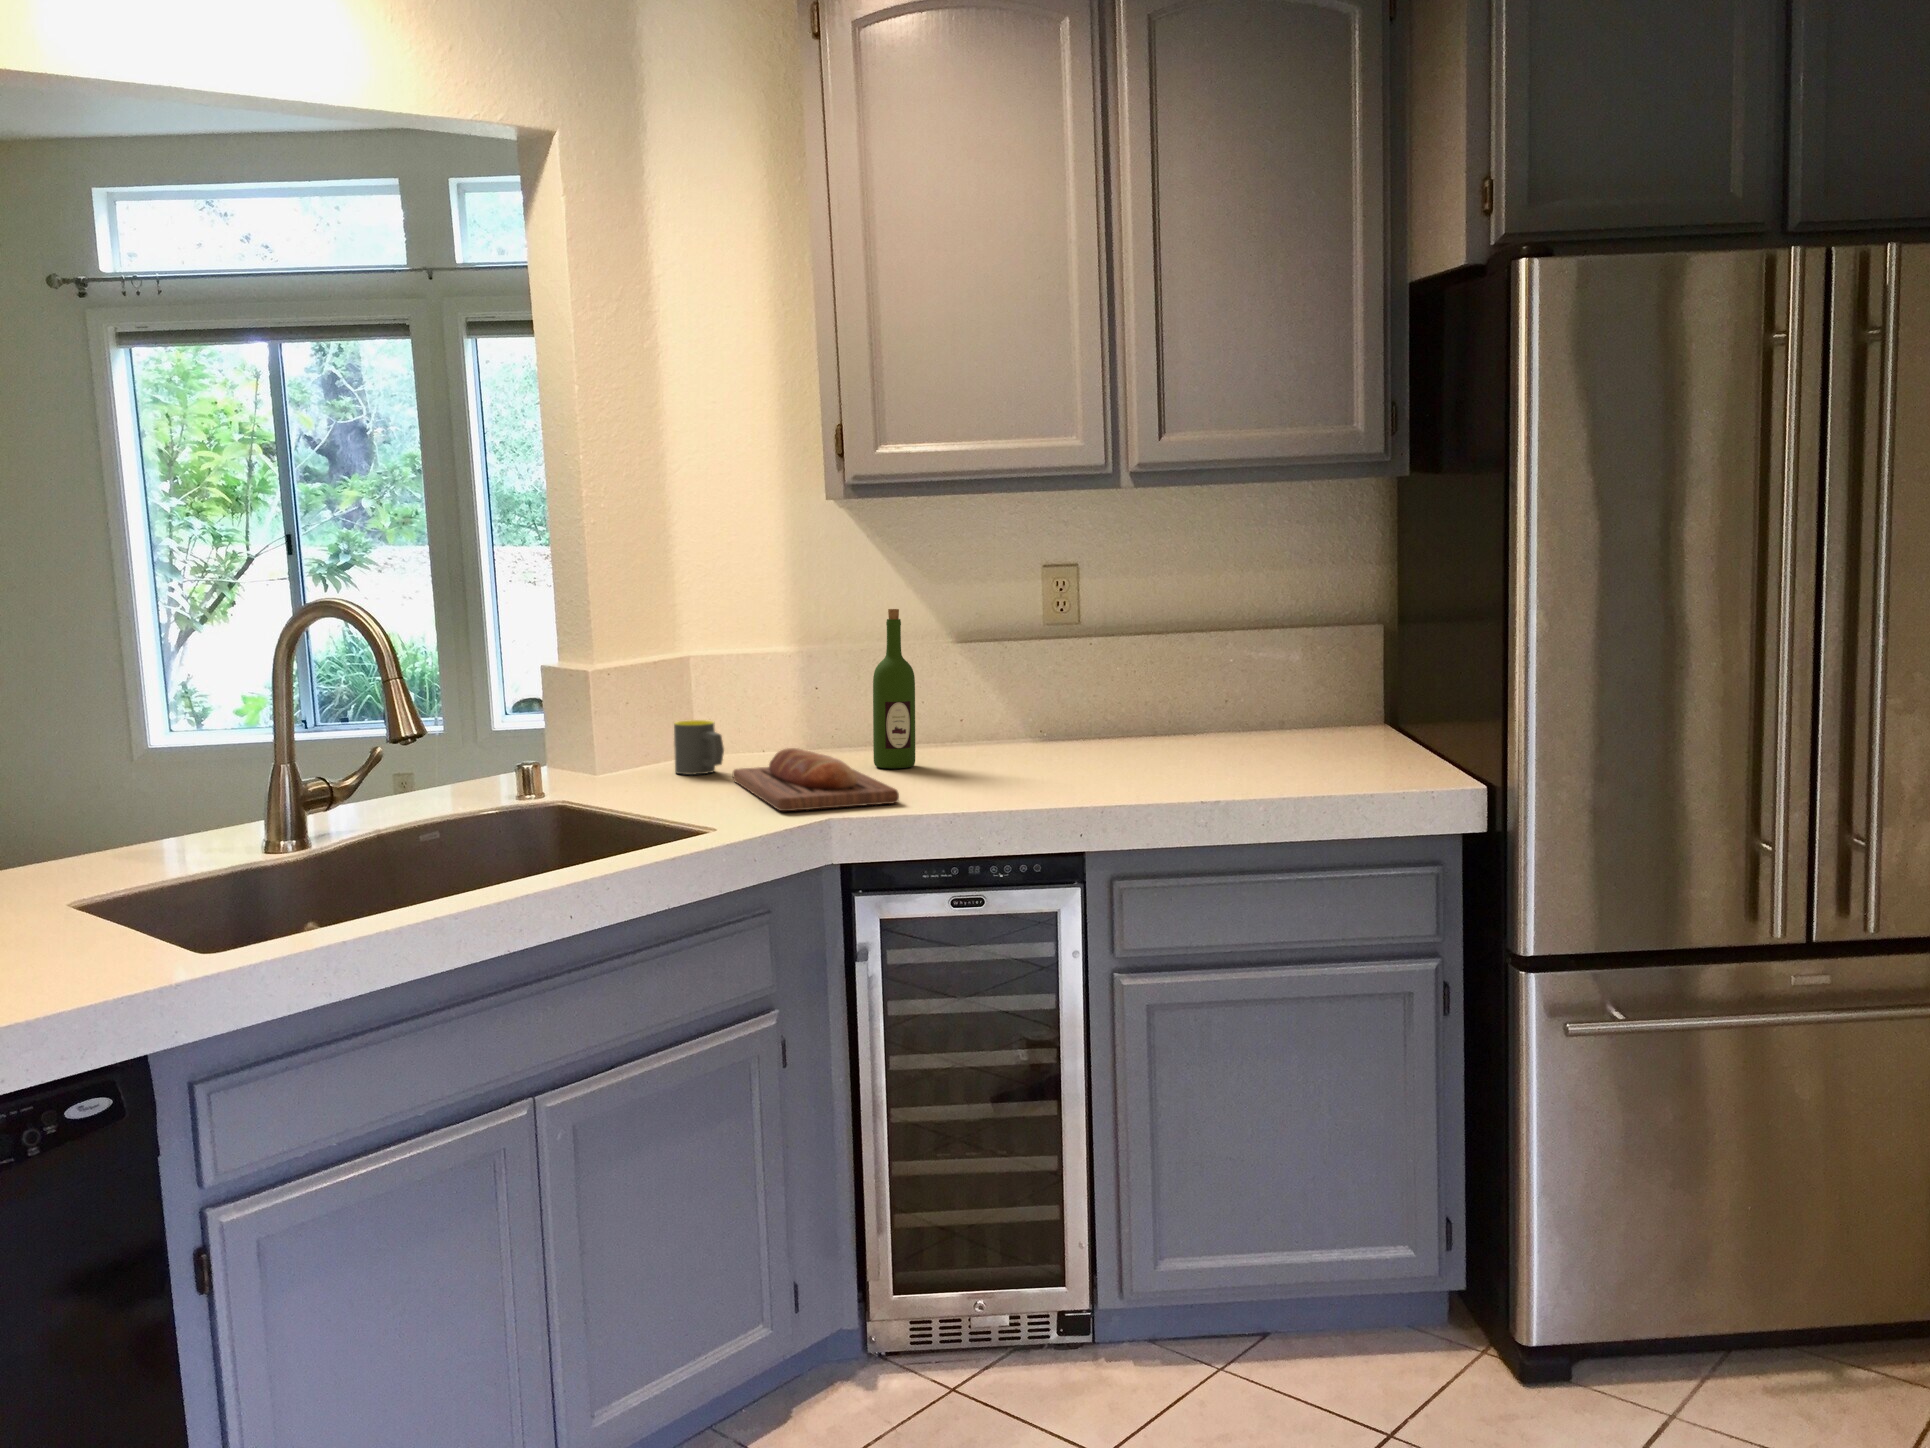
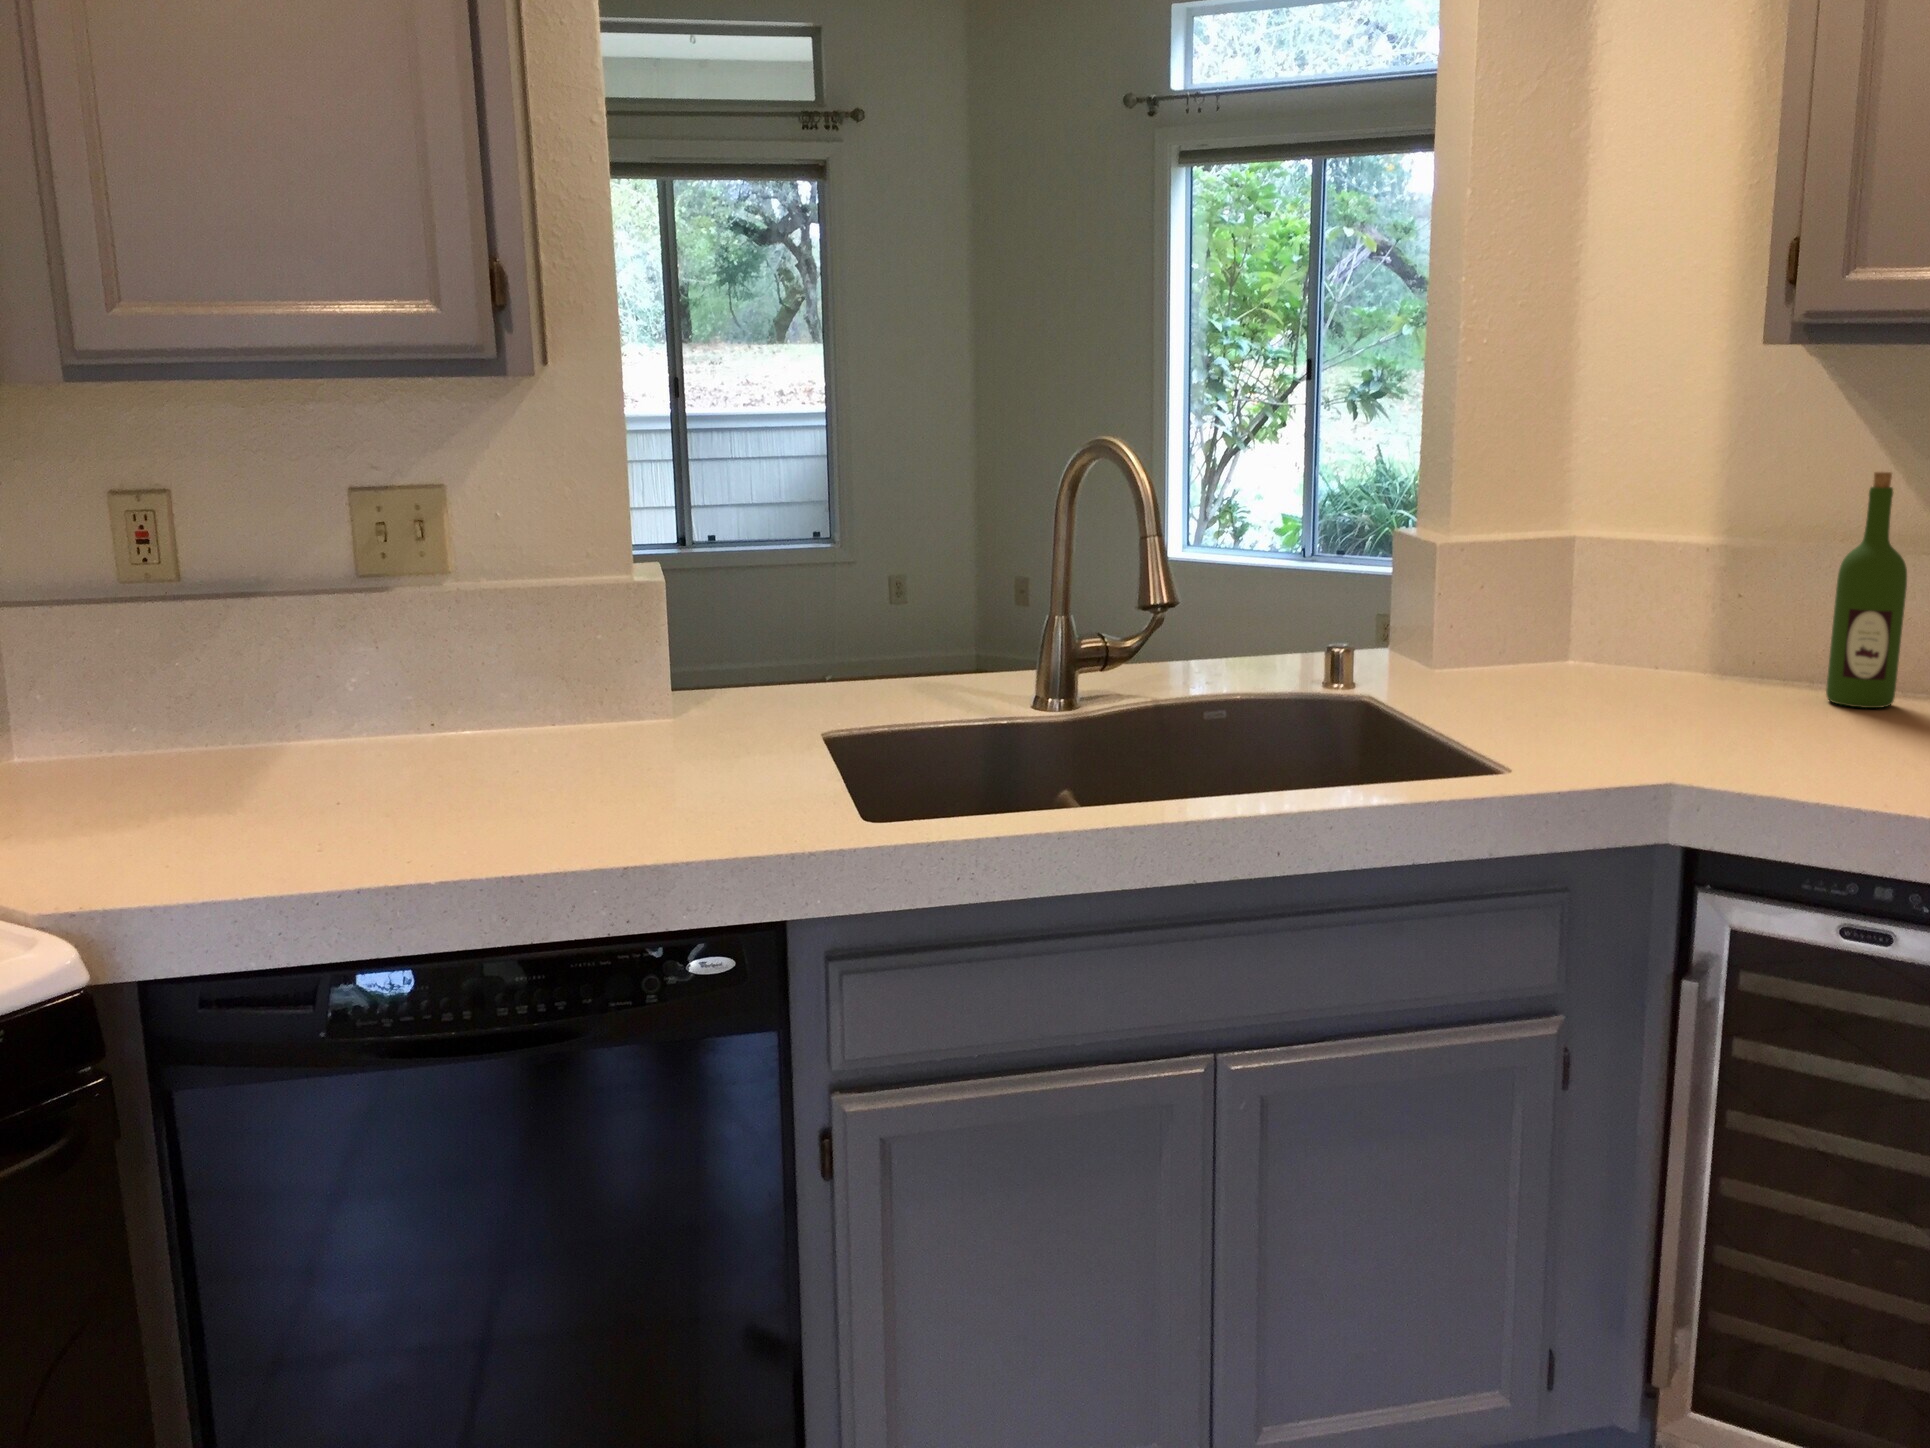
mug: present [674,720,724,775] -> none [1541,608,1600,680]
bread loaf: present [733,748,899,811] -> none [1601,662,1801,764]

